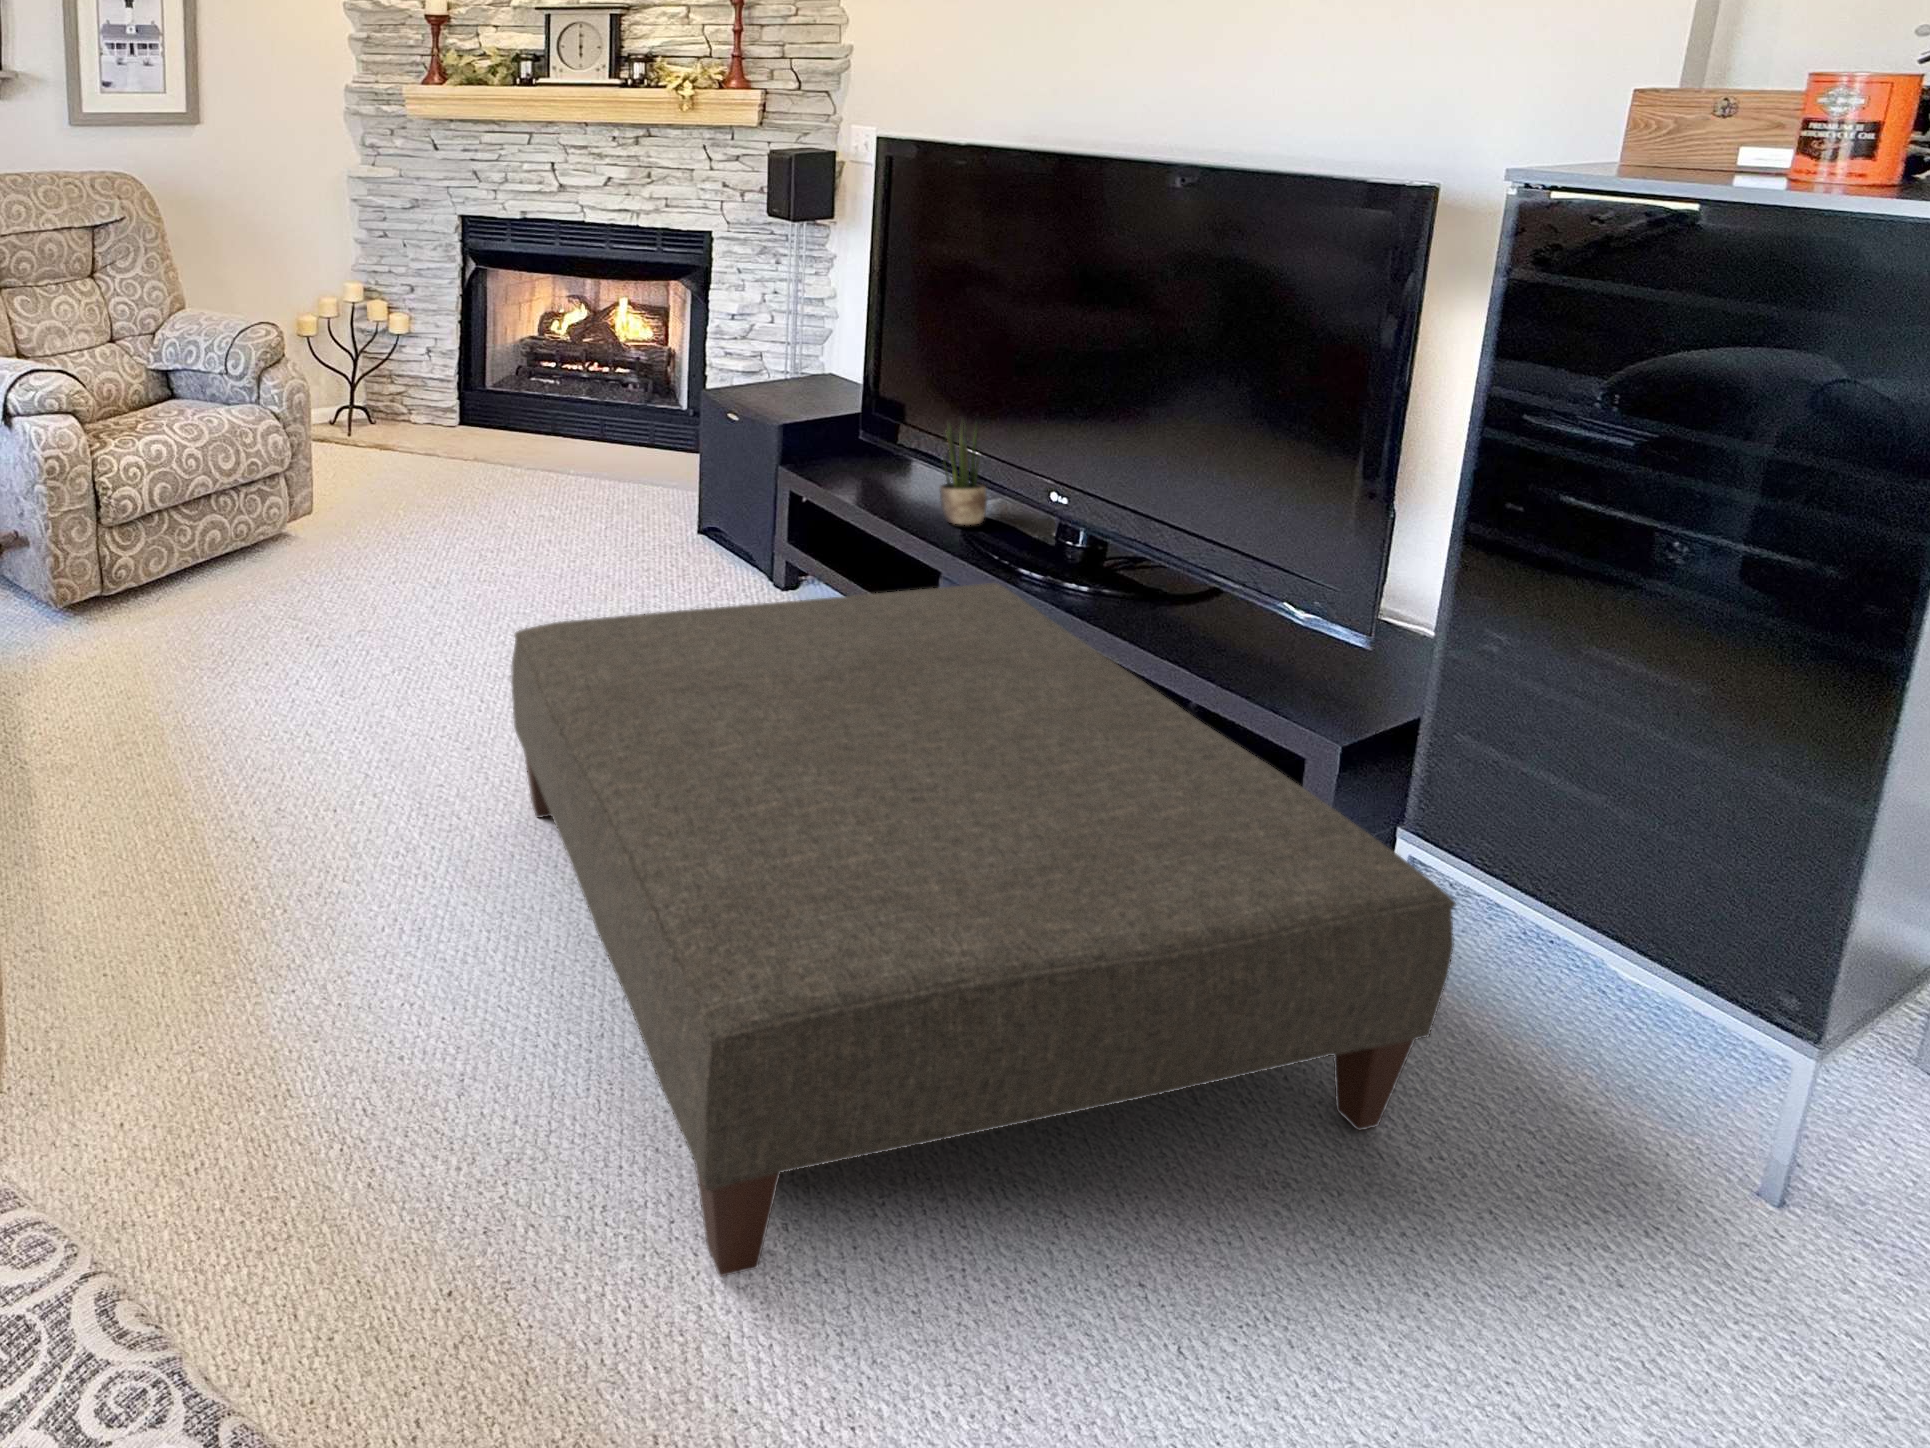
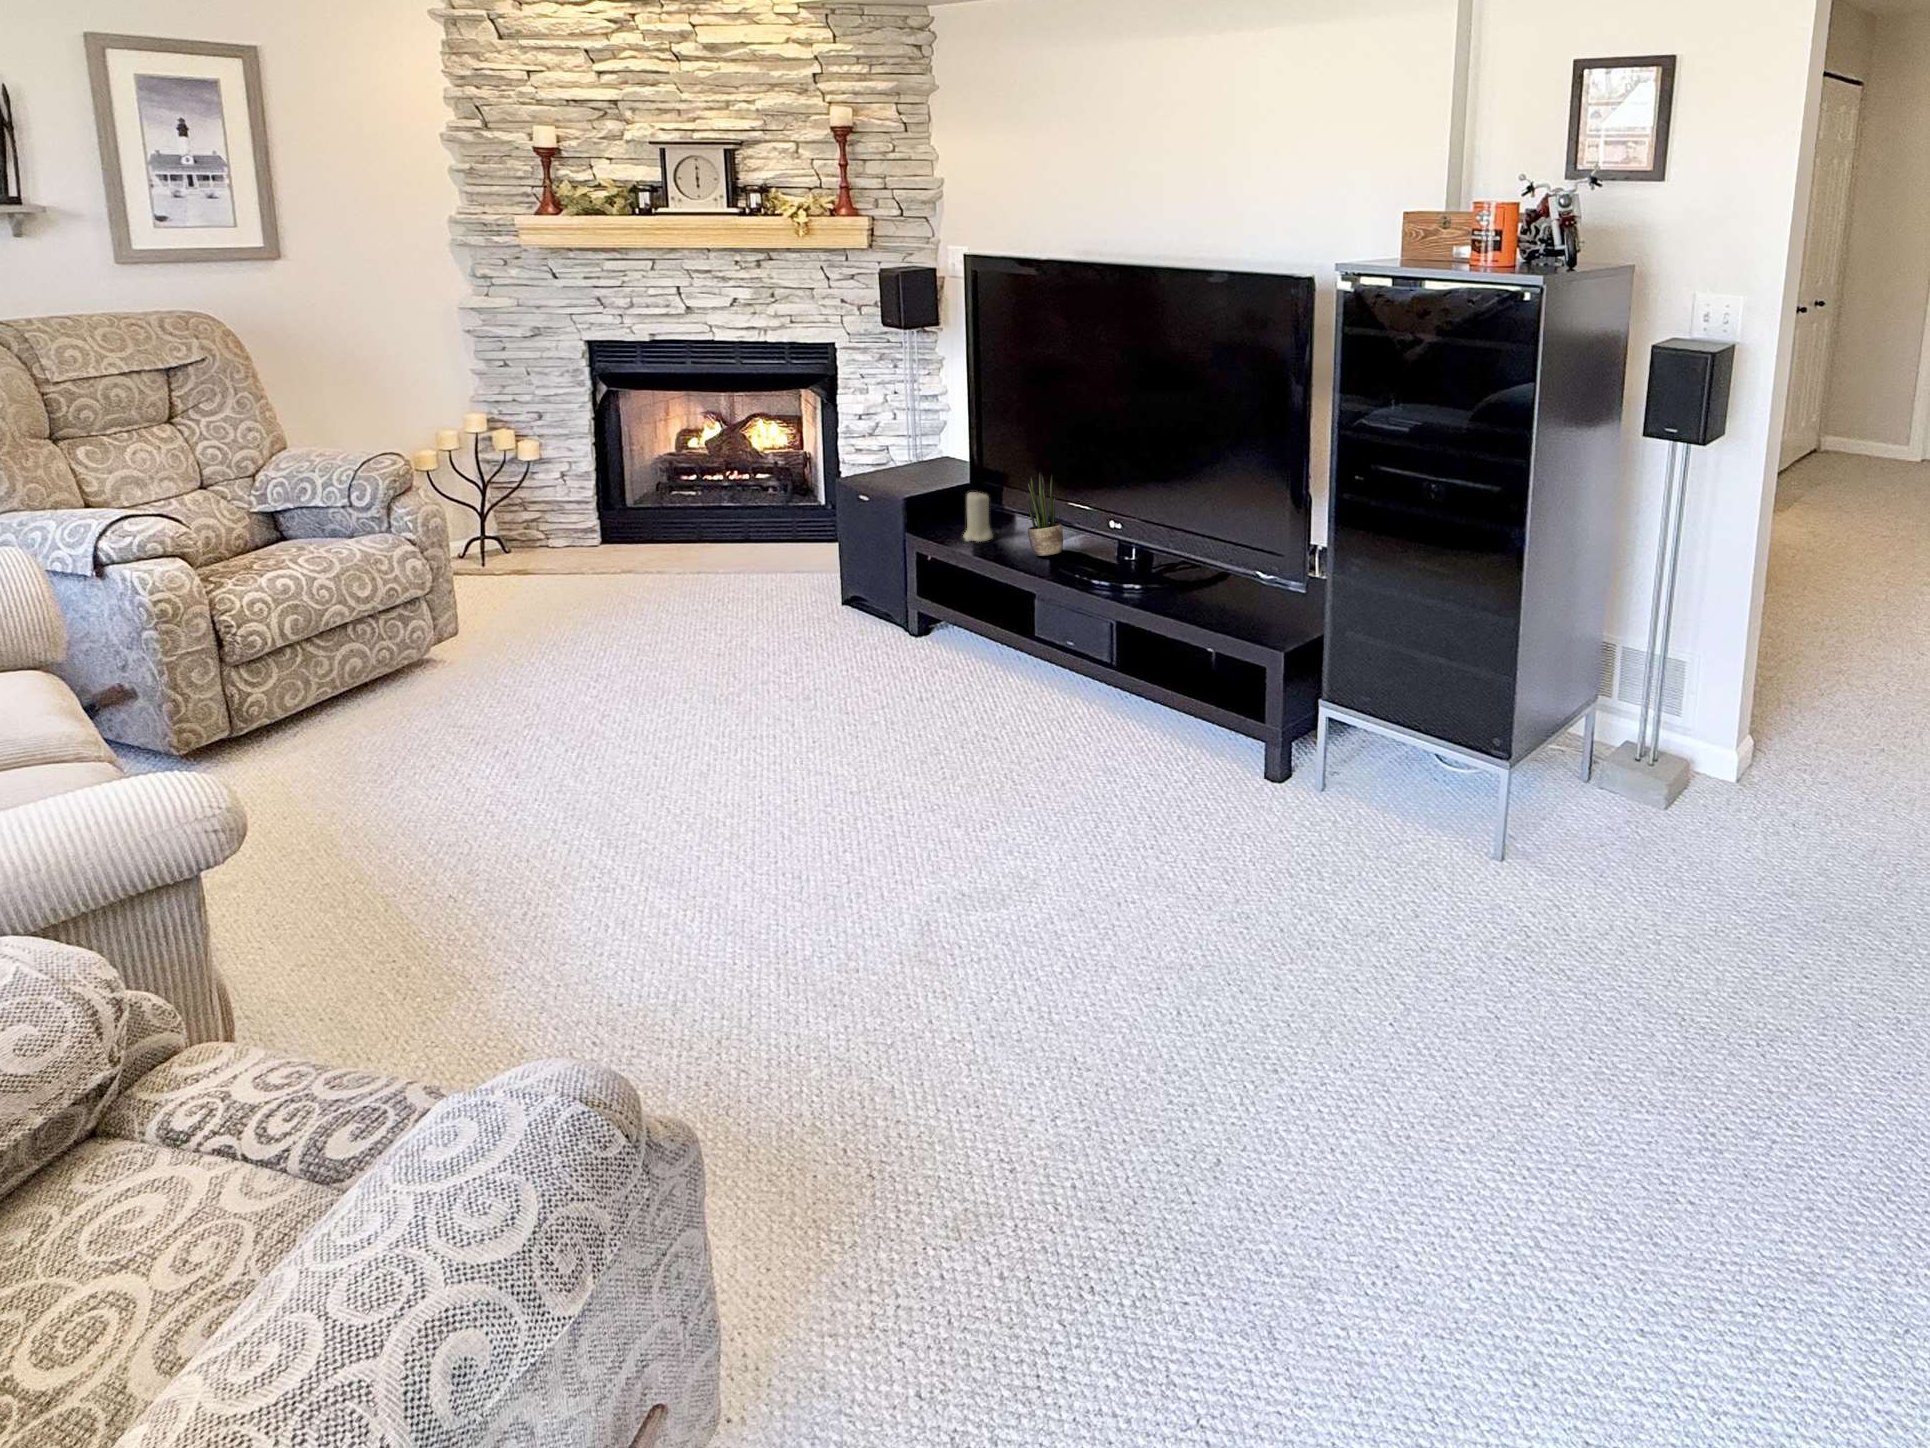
candle: none [852,428,890,492] -> present [963,492,993,542]
ottoman: present [511,583,1456,1276] -> none [682,590,1323,1062]

